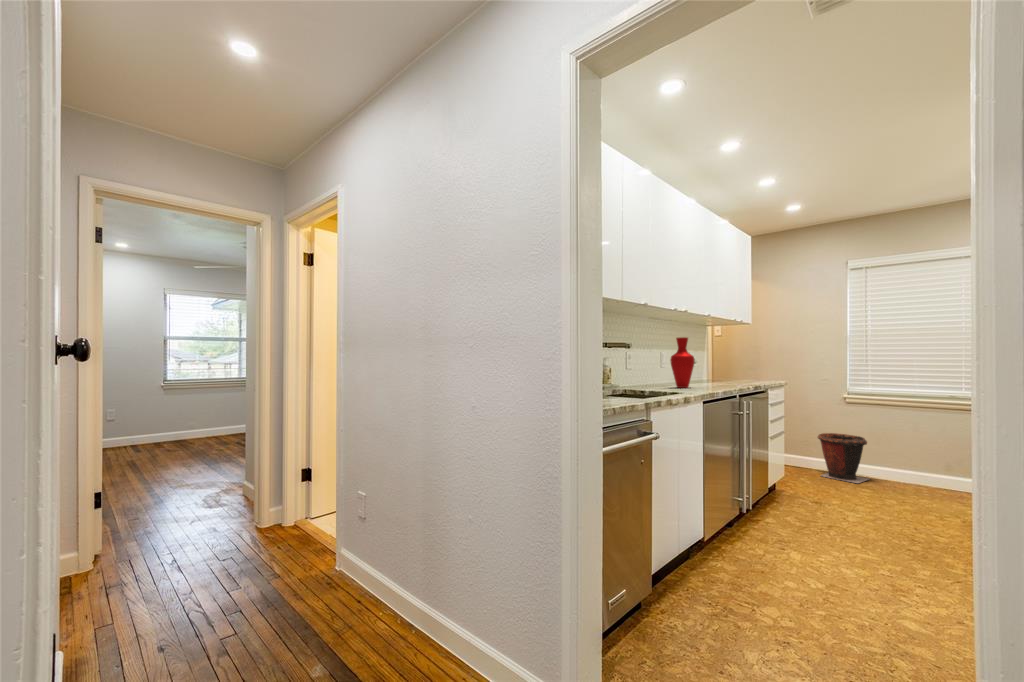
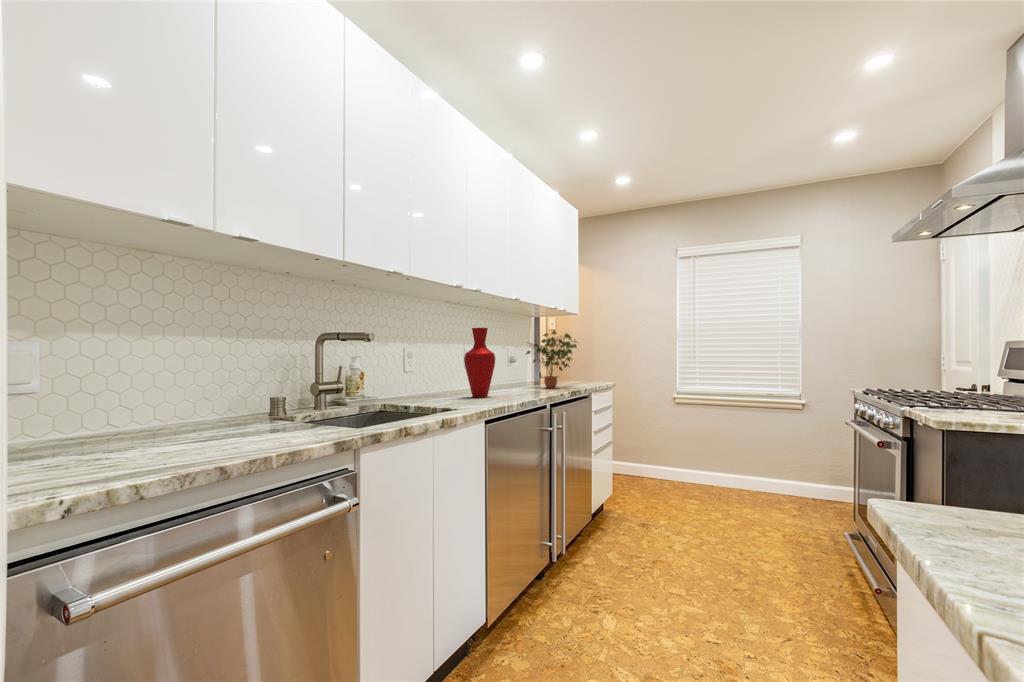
potted plant: none [709,338,759,384] -> present [526,330,577,388]
waste bin: present [818,433,869,483] -> none [649,437,699,493]

